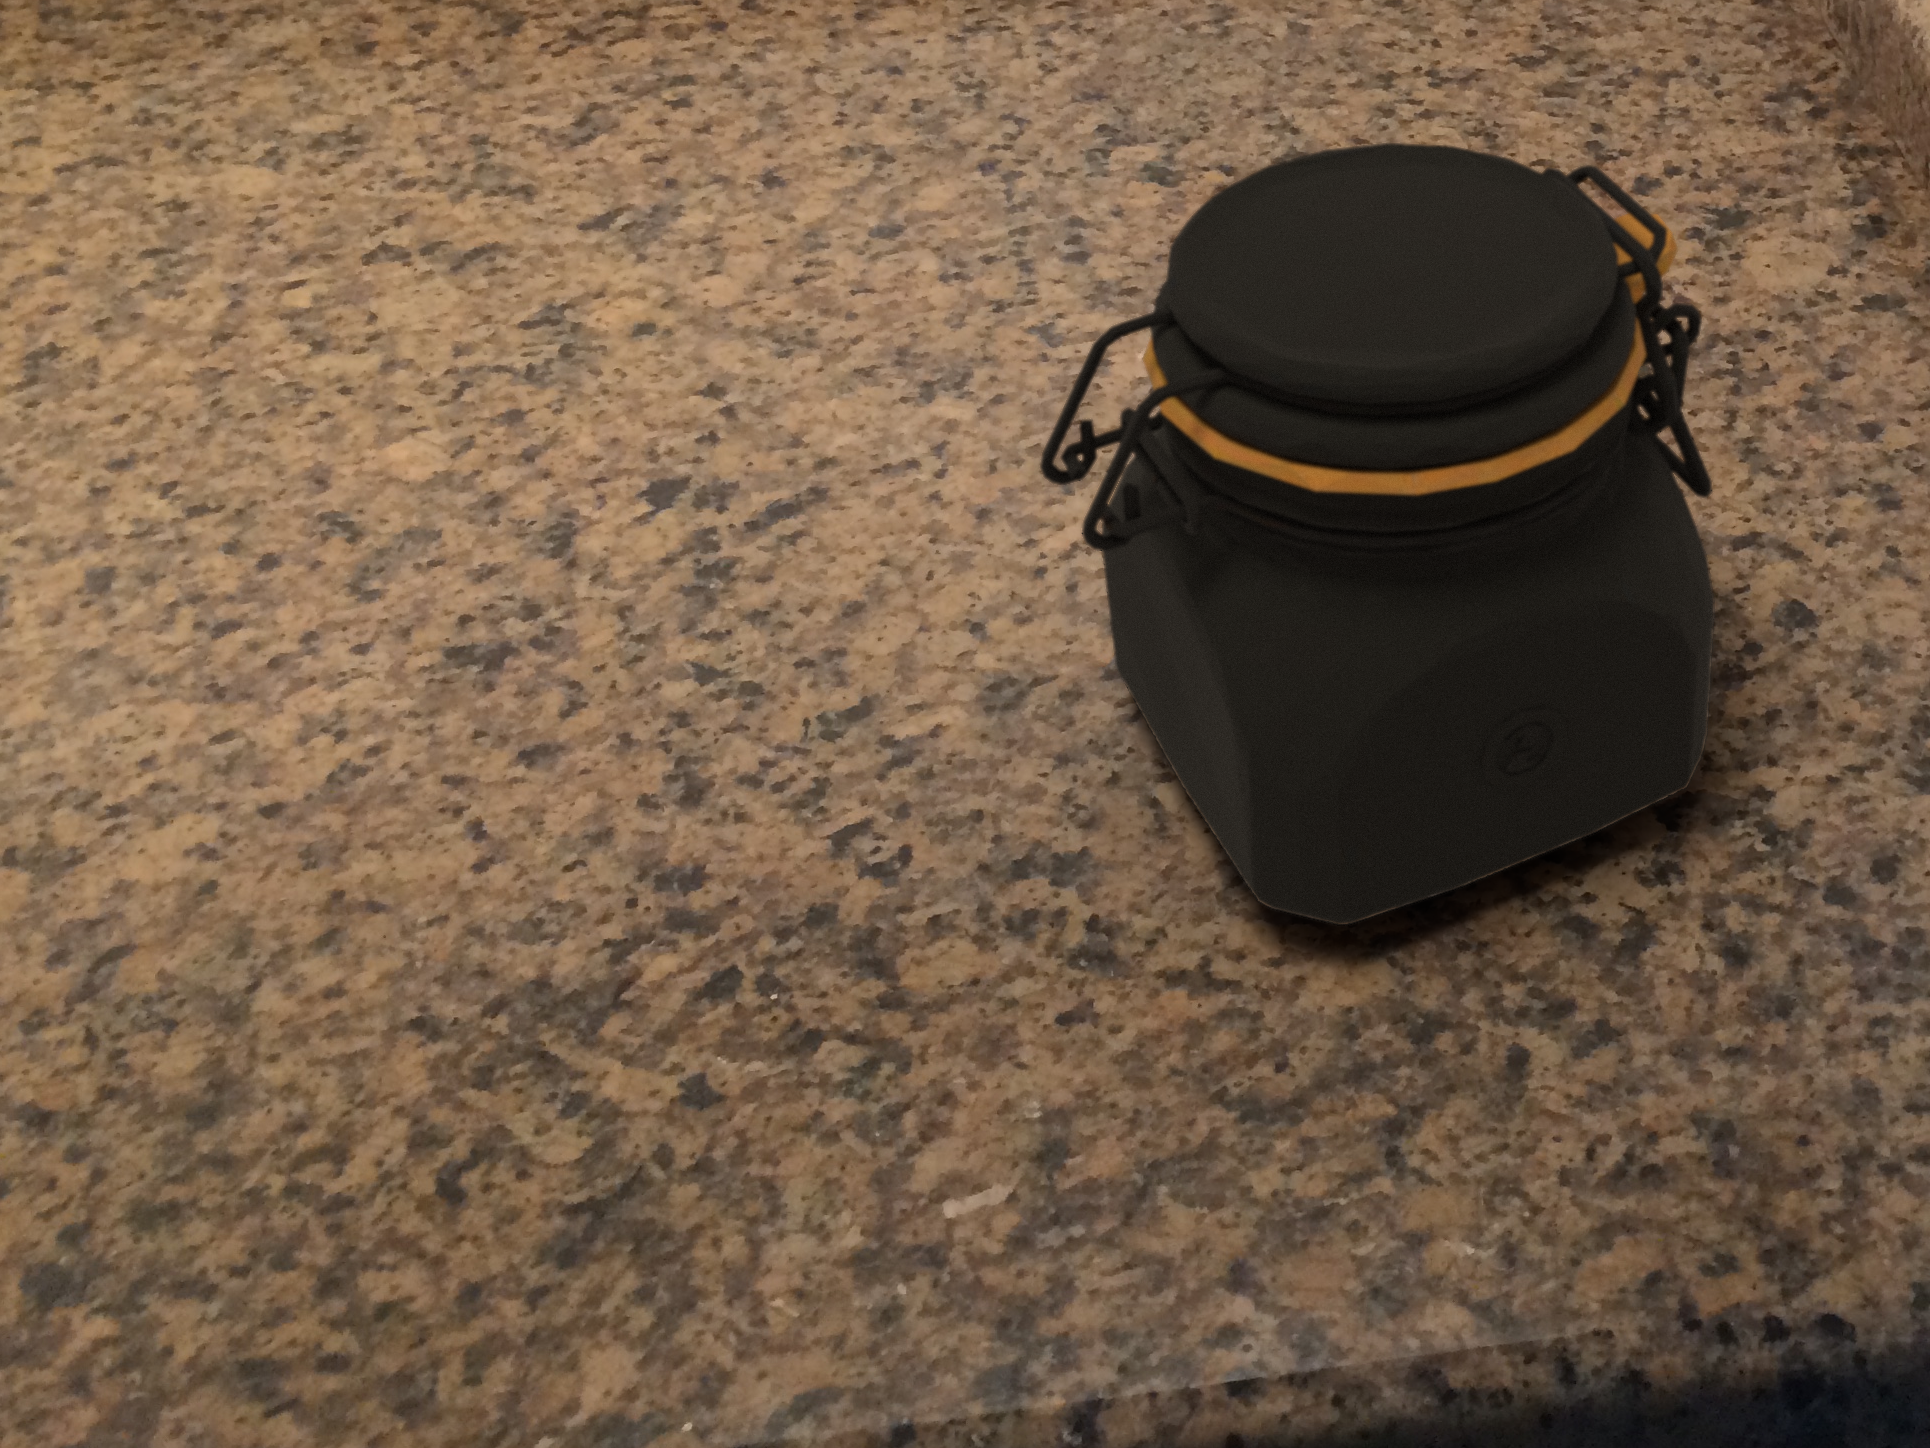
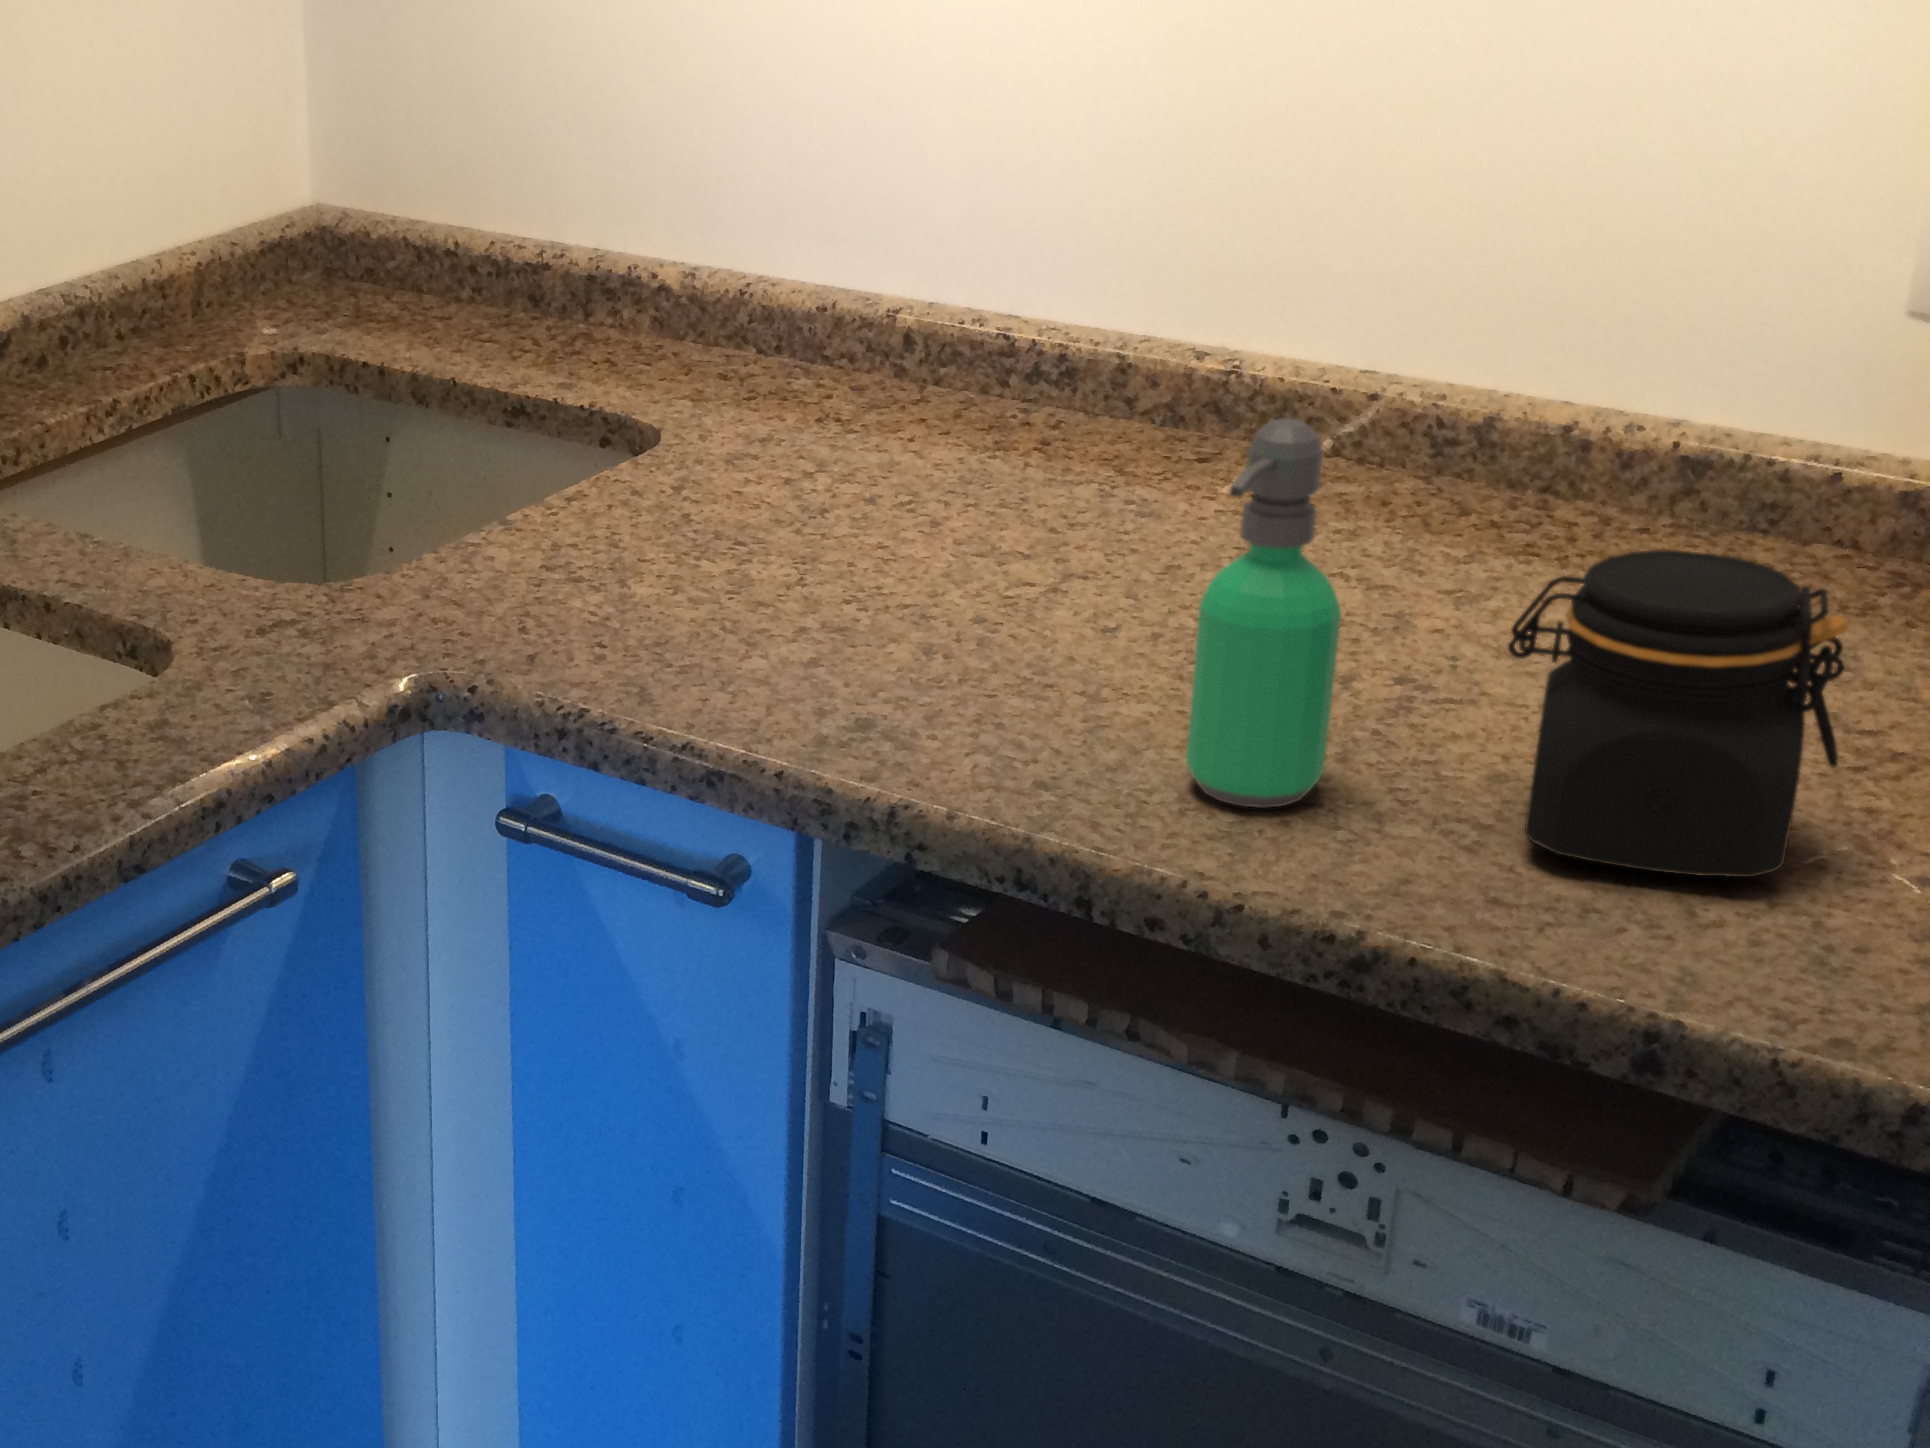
soap dispenser: none [252,189,741,1133] -> present [1186,418,1341,808]

